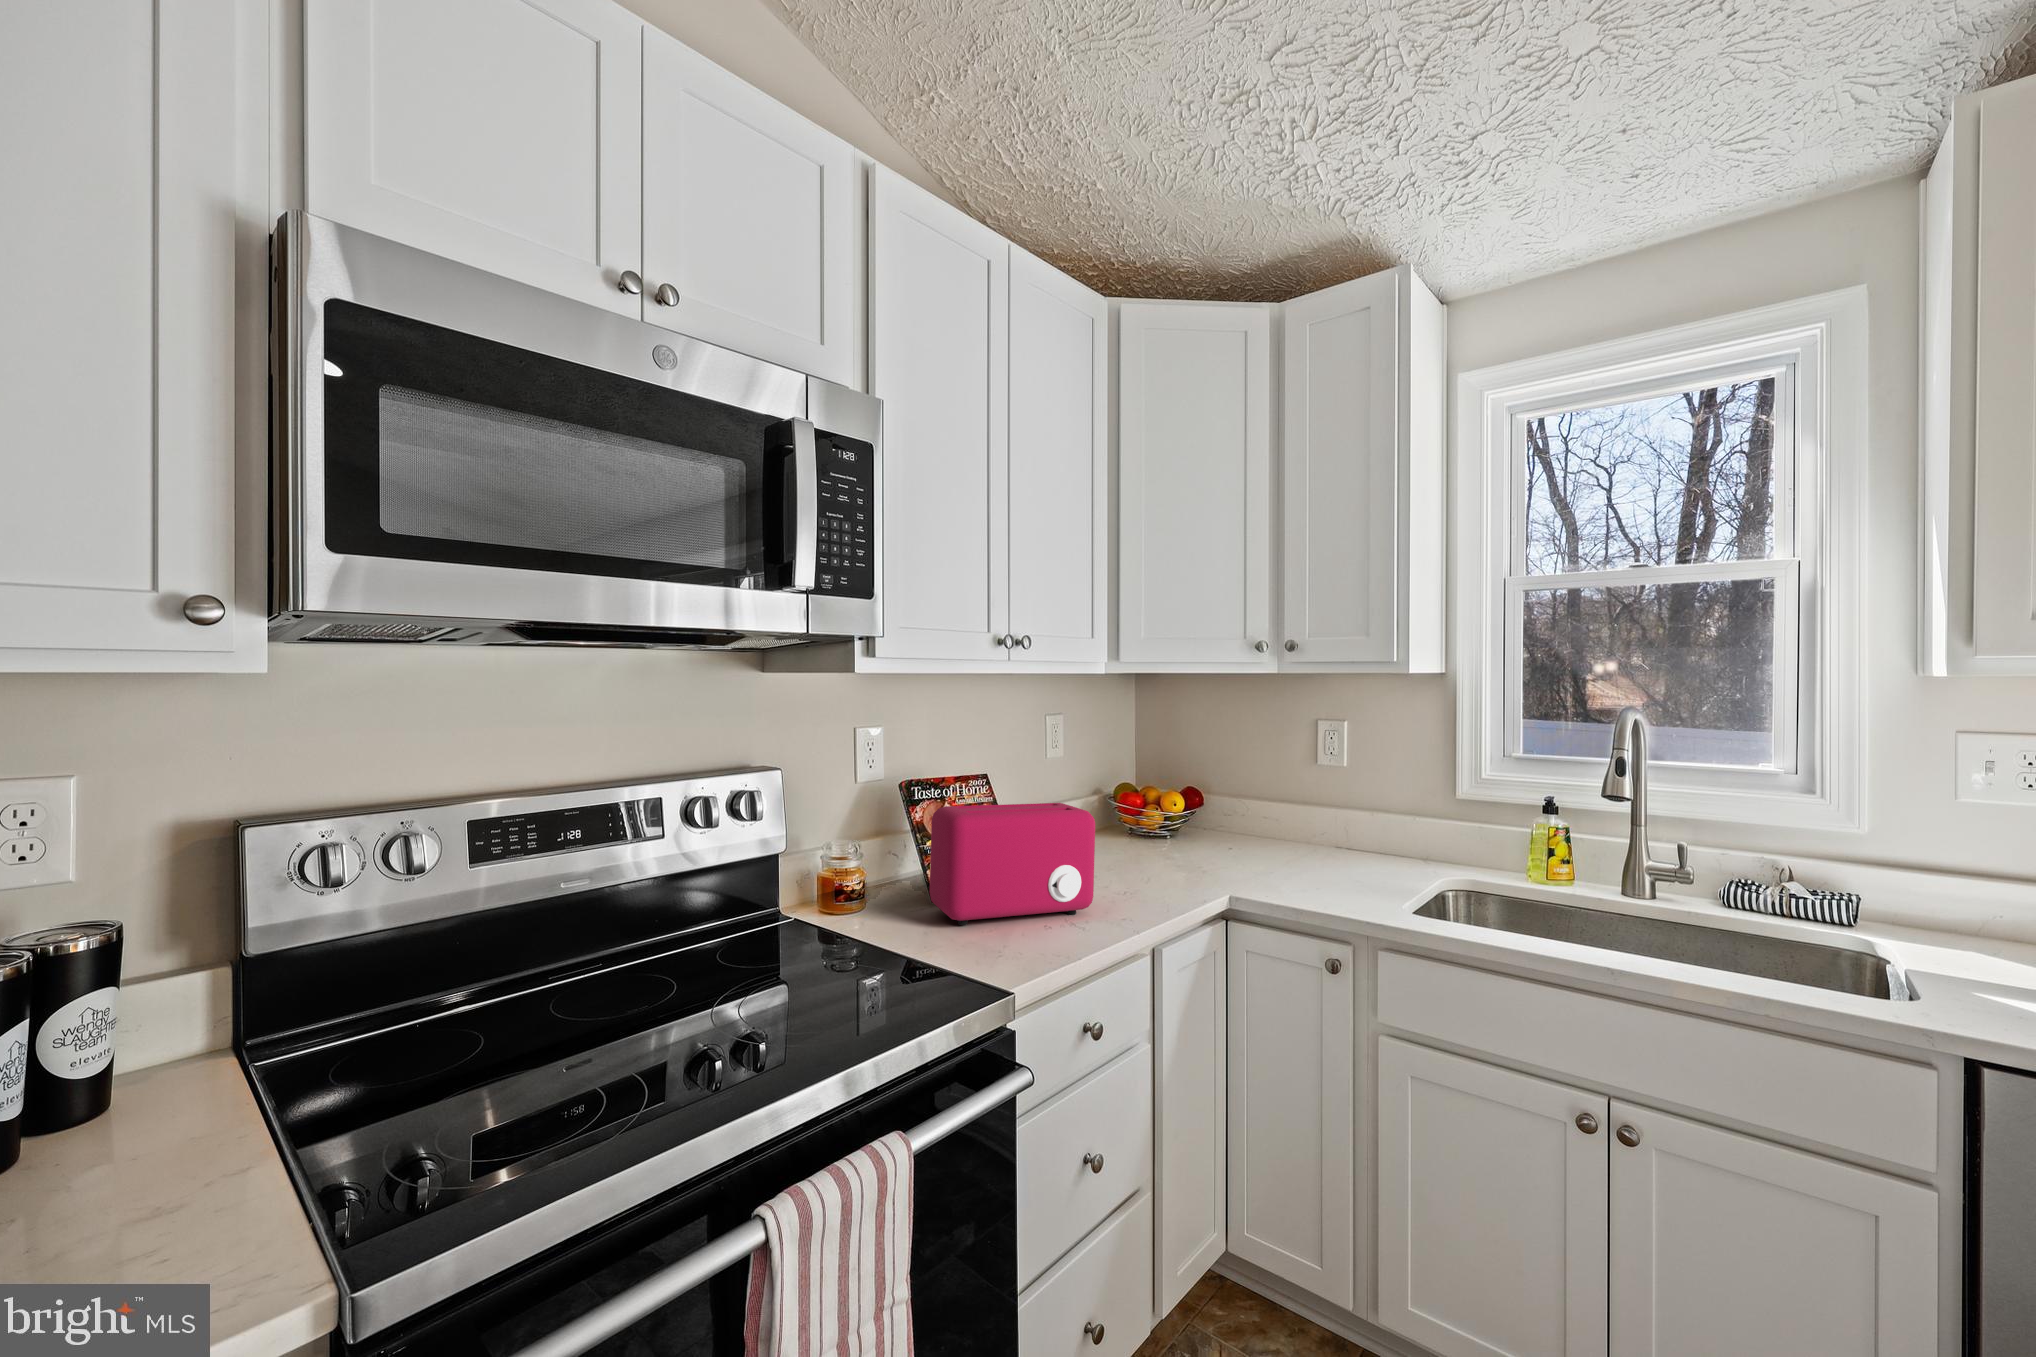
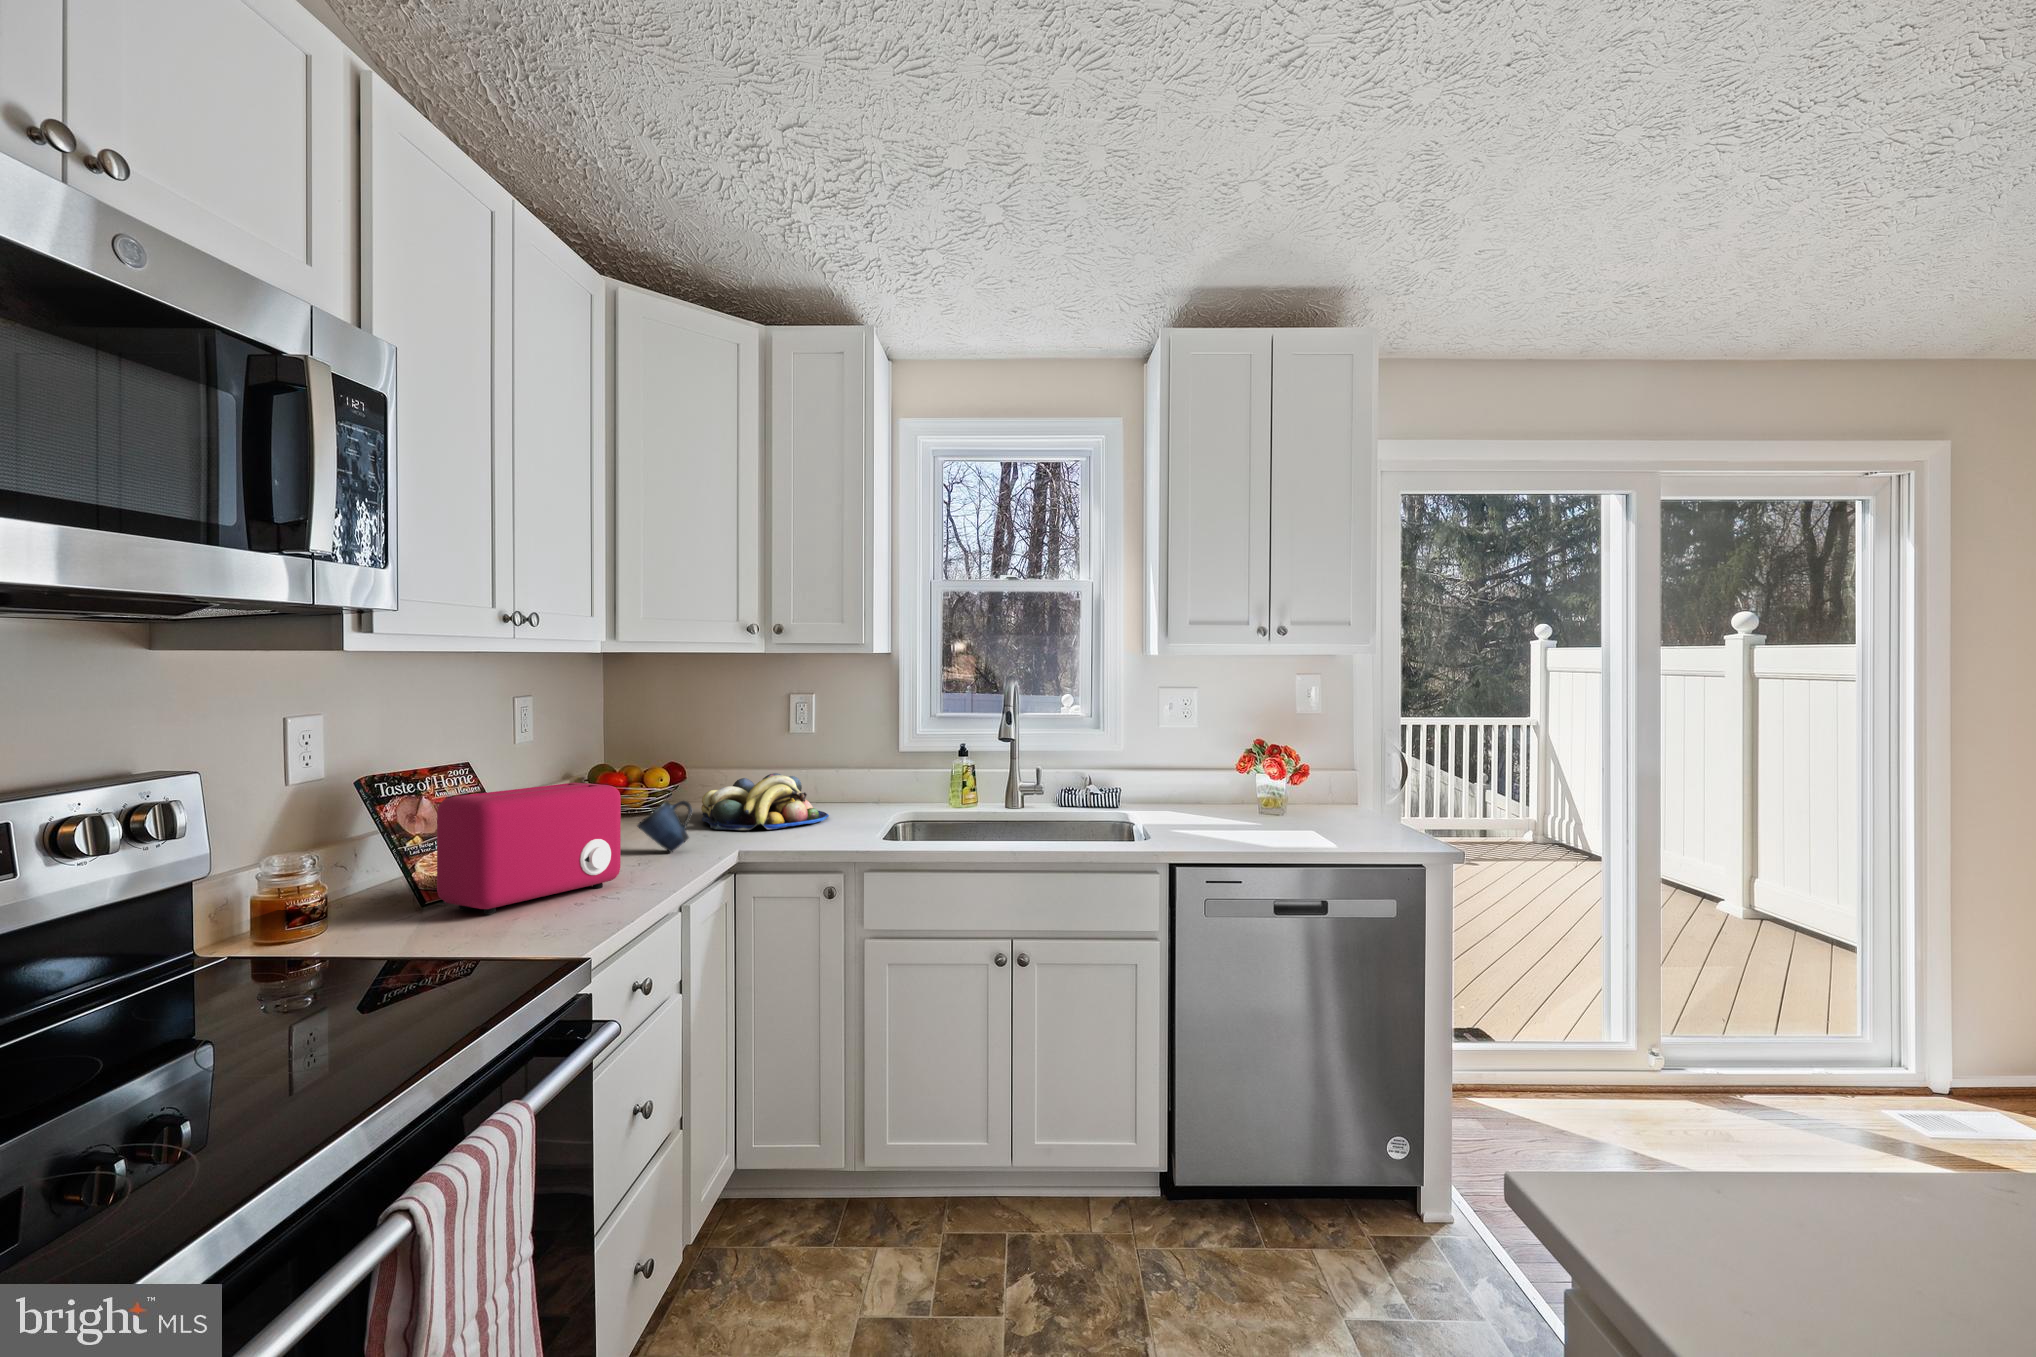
fruit bowl: none [1219,808,1361,872] -> present [701,773,829,830]
mug: none [1135,828,1189,884] -> present [637,801,692,852]

